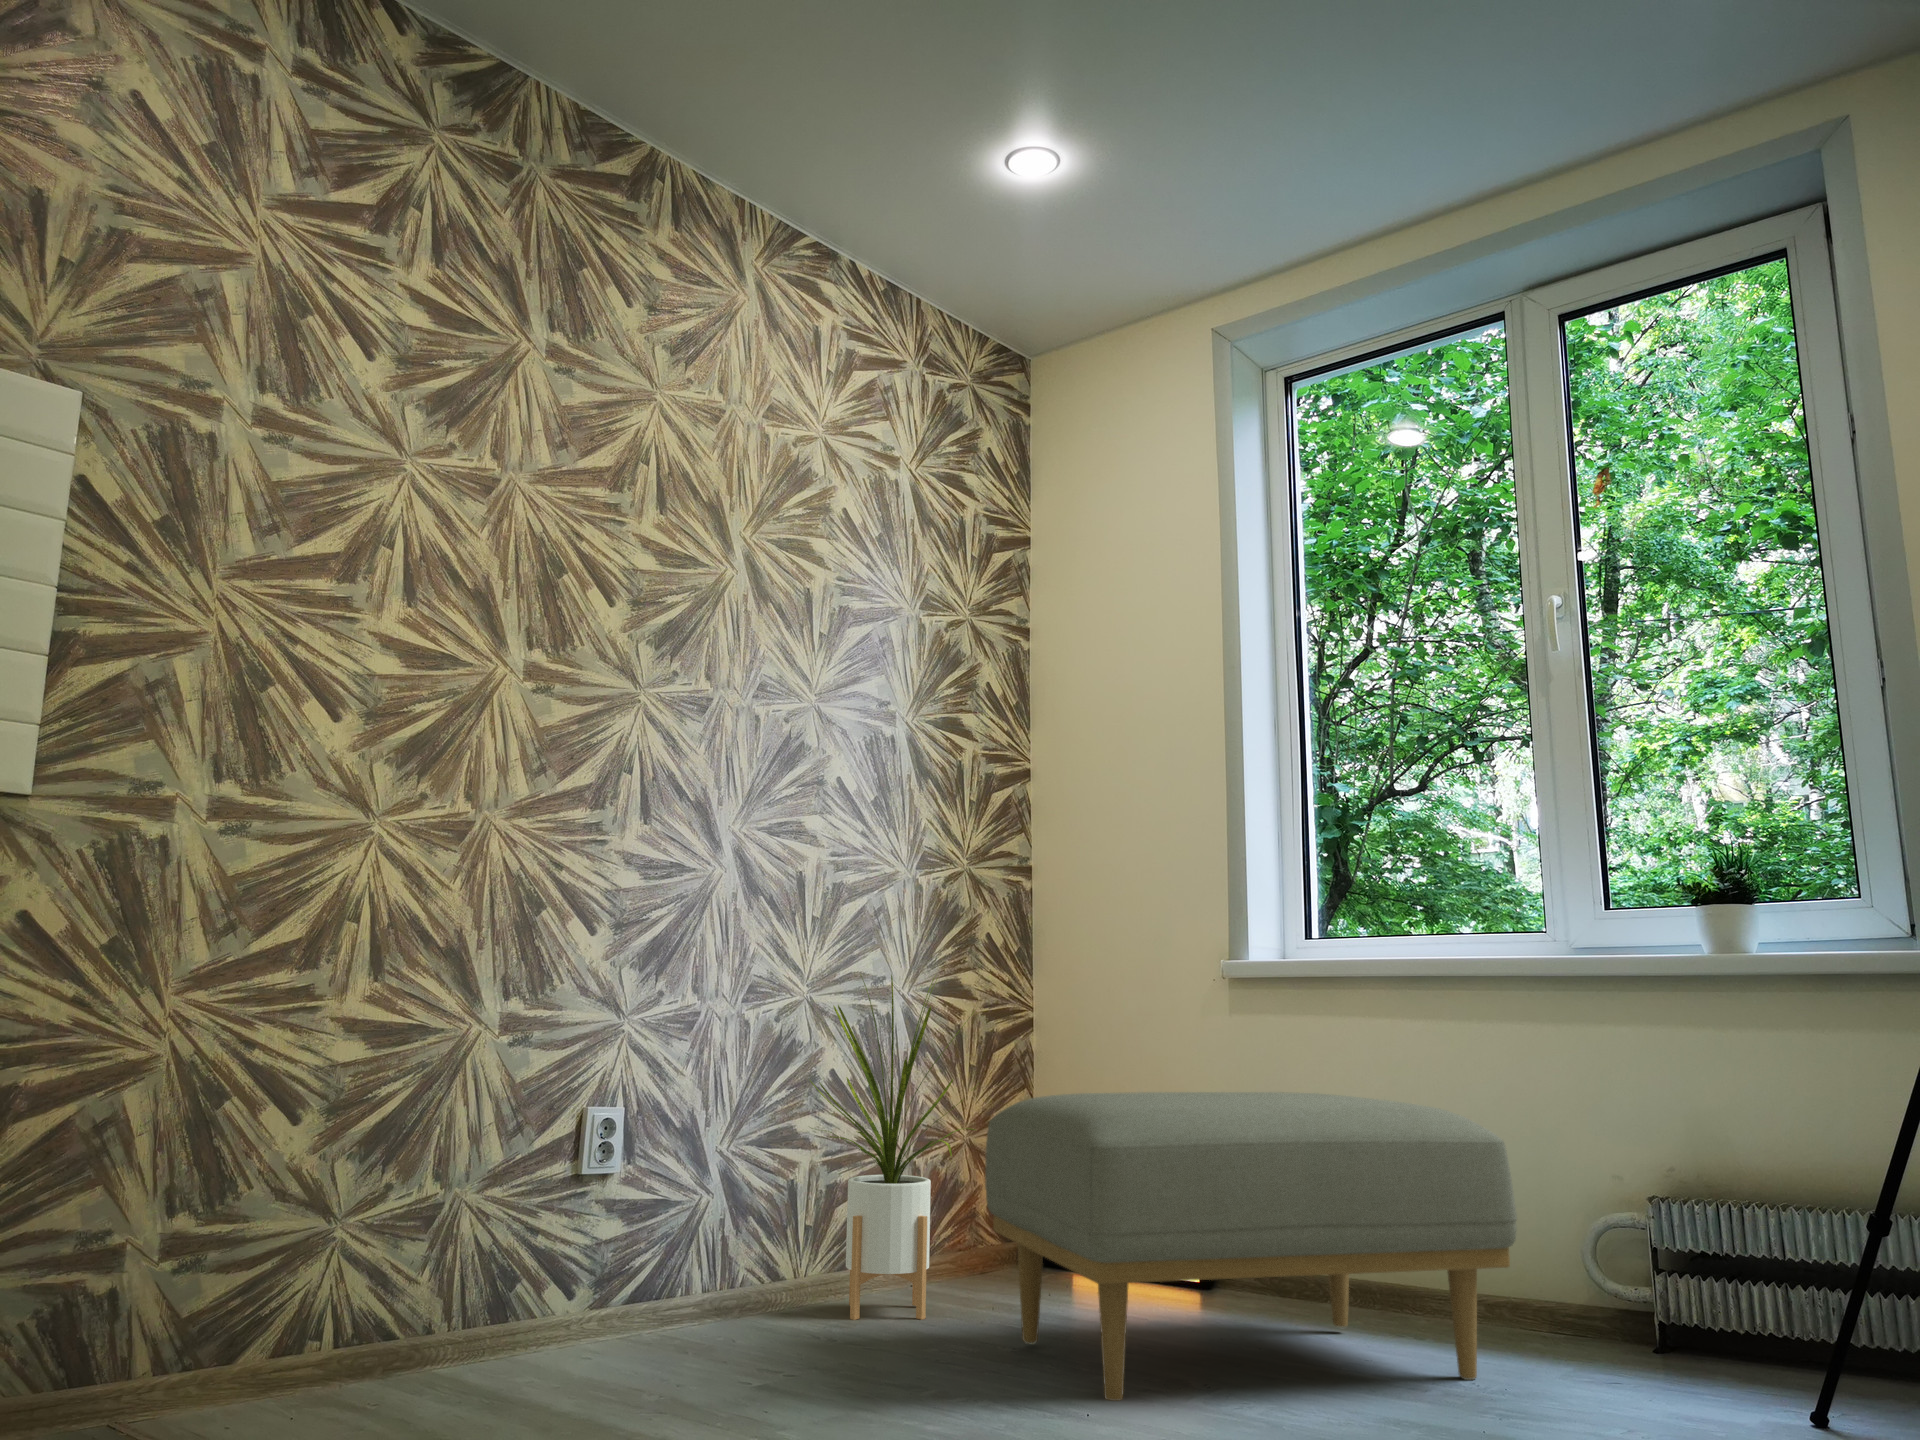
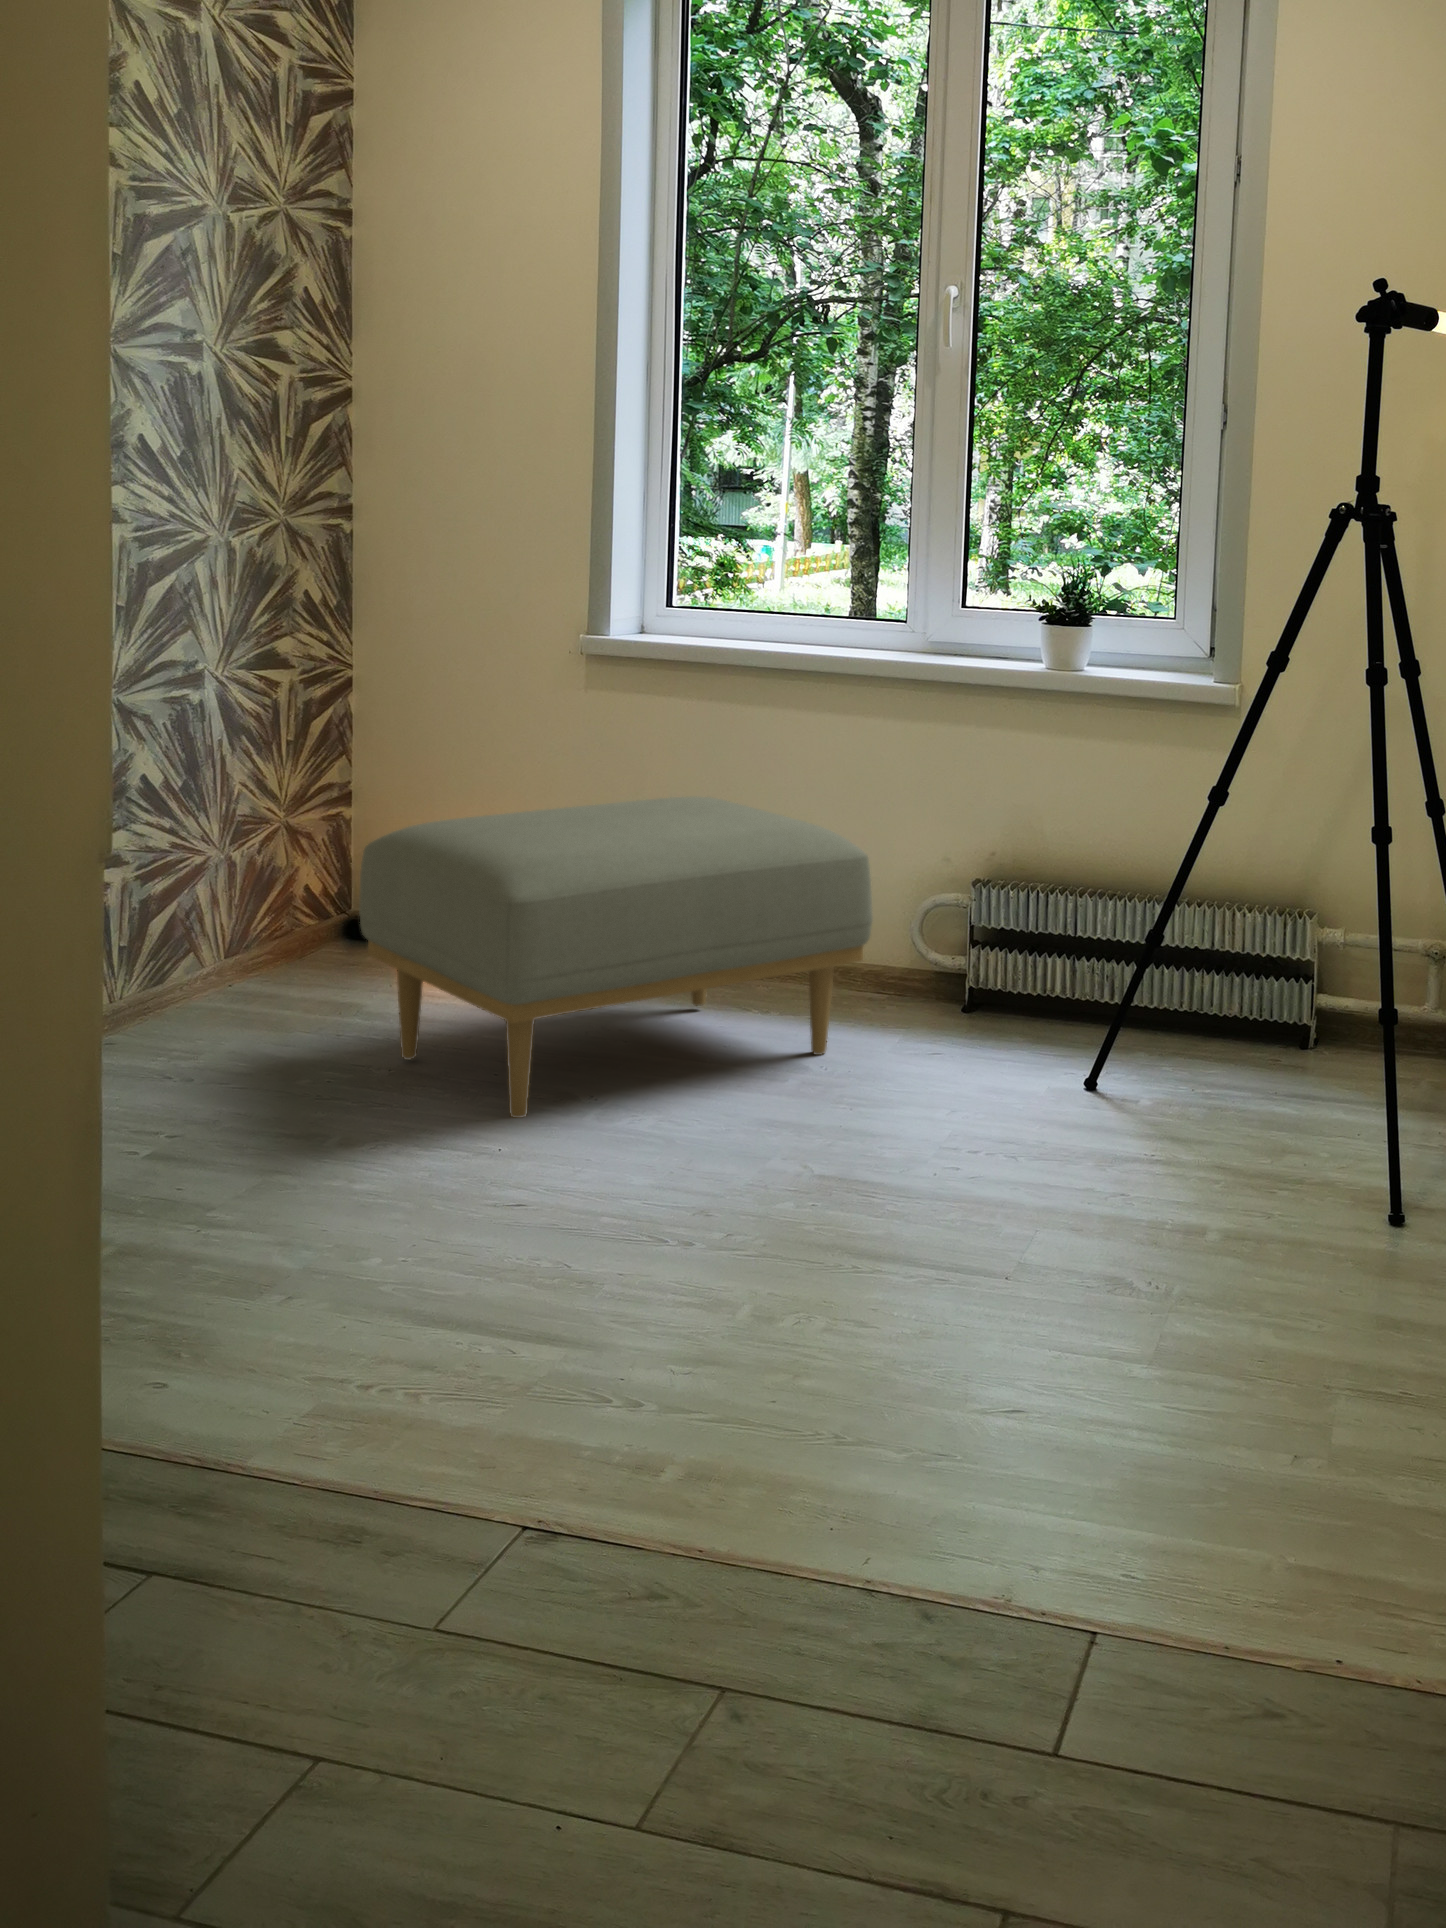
house plant: present [811,975,977,1320] -> none [130,675,335,1046]

